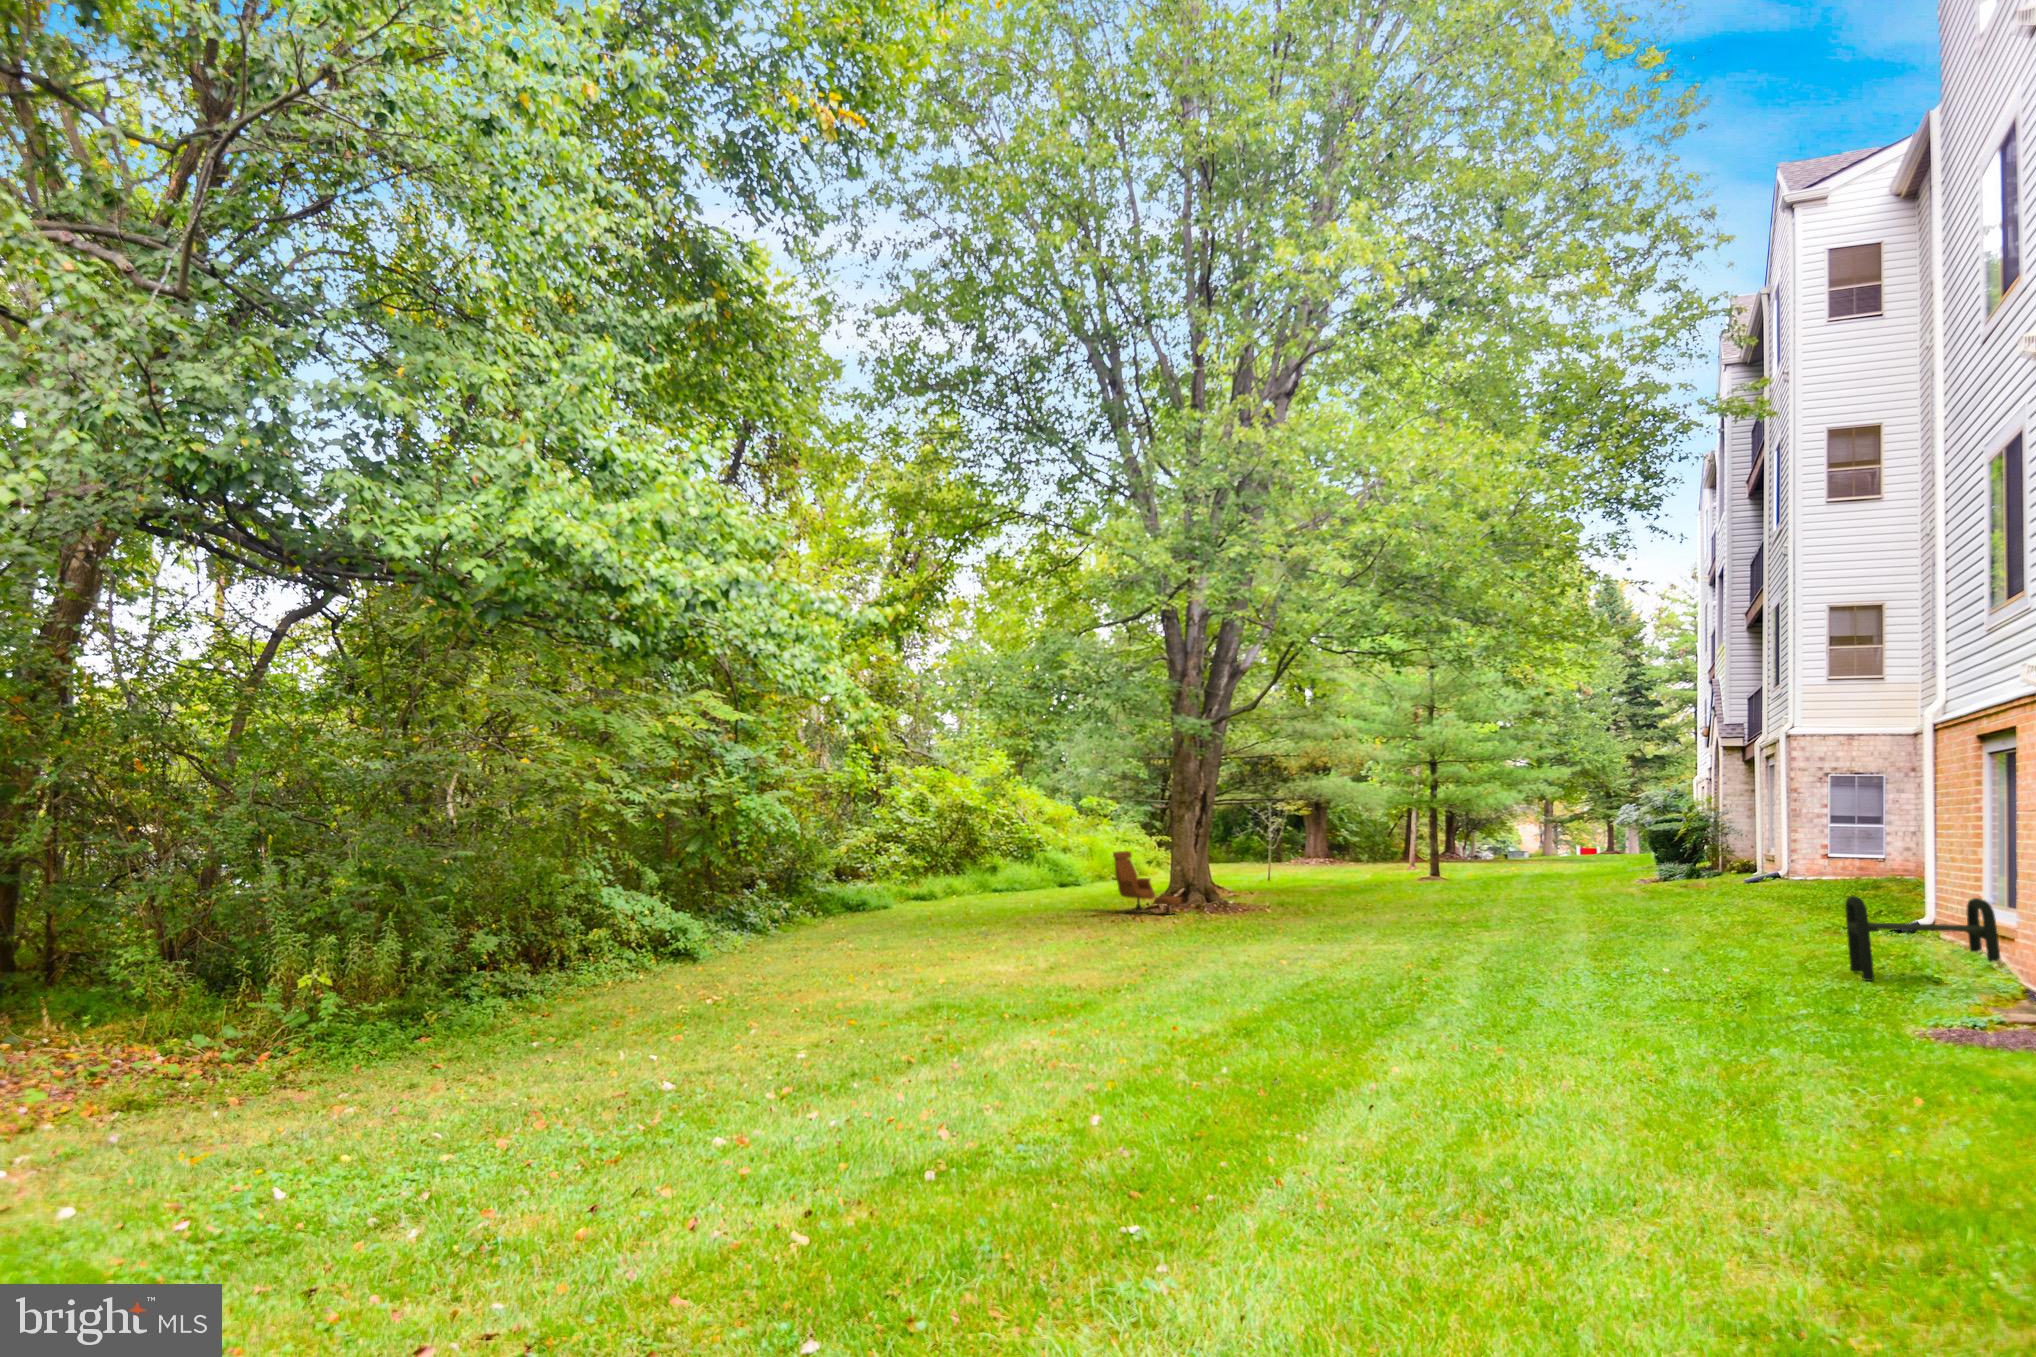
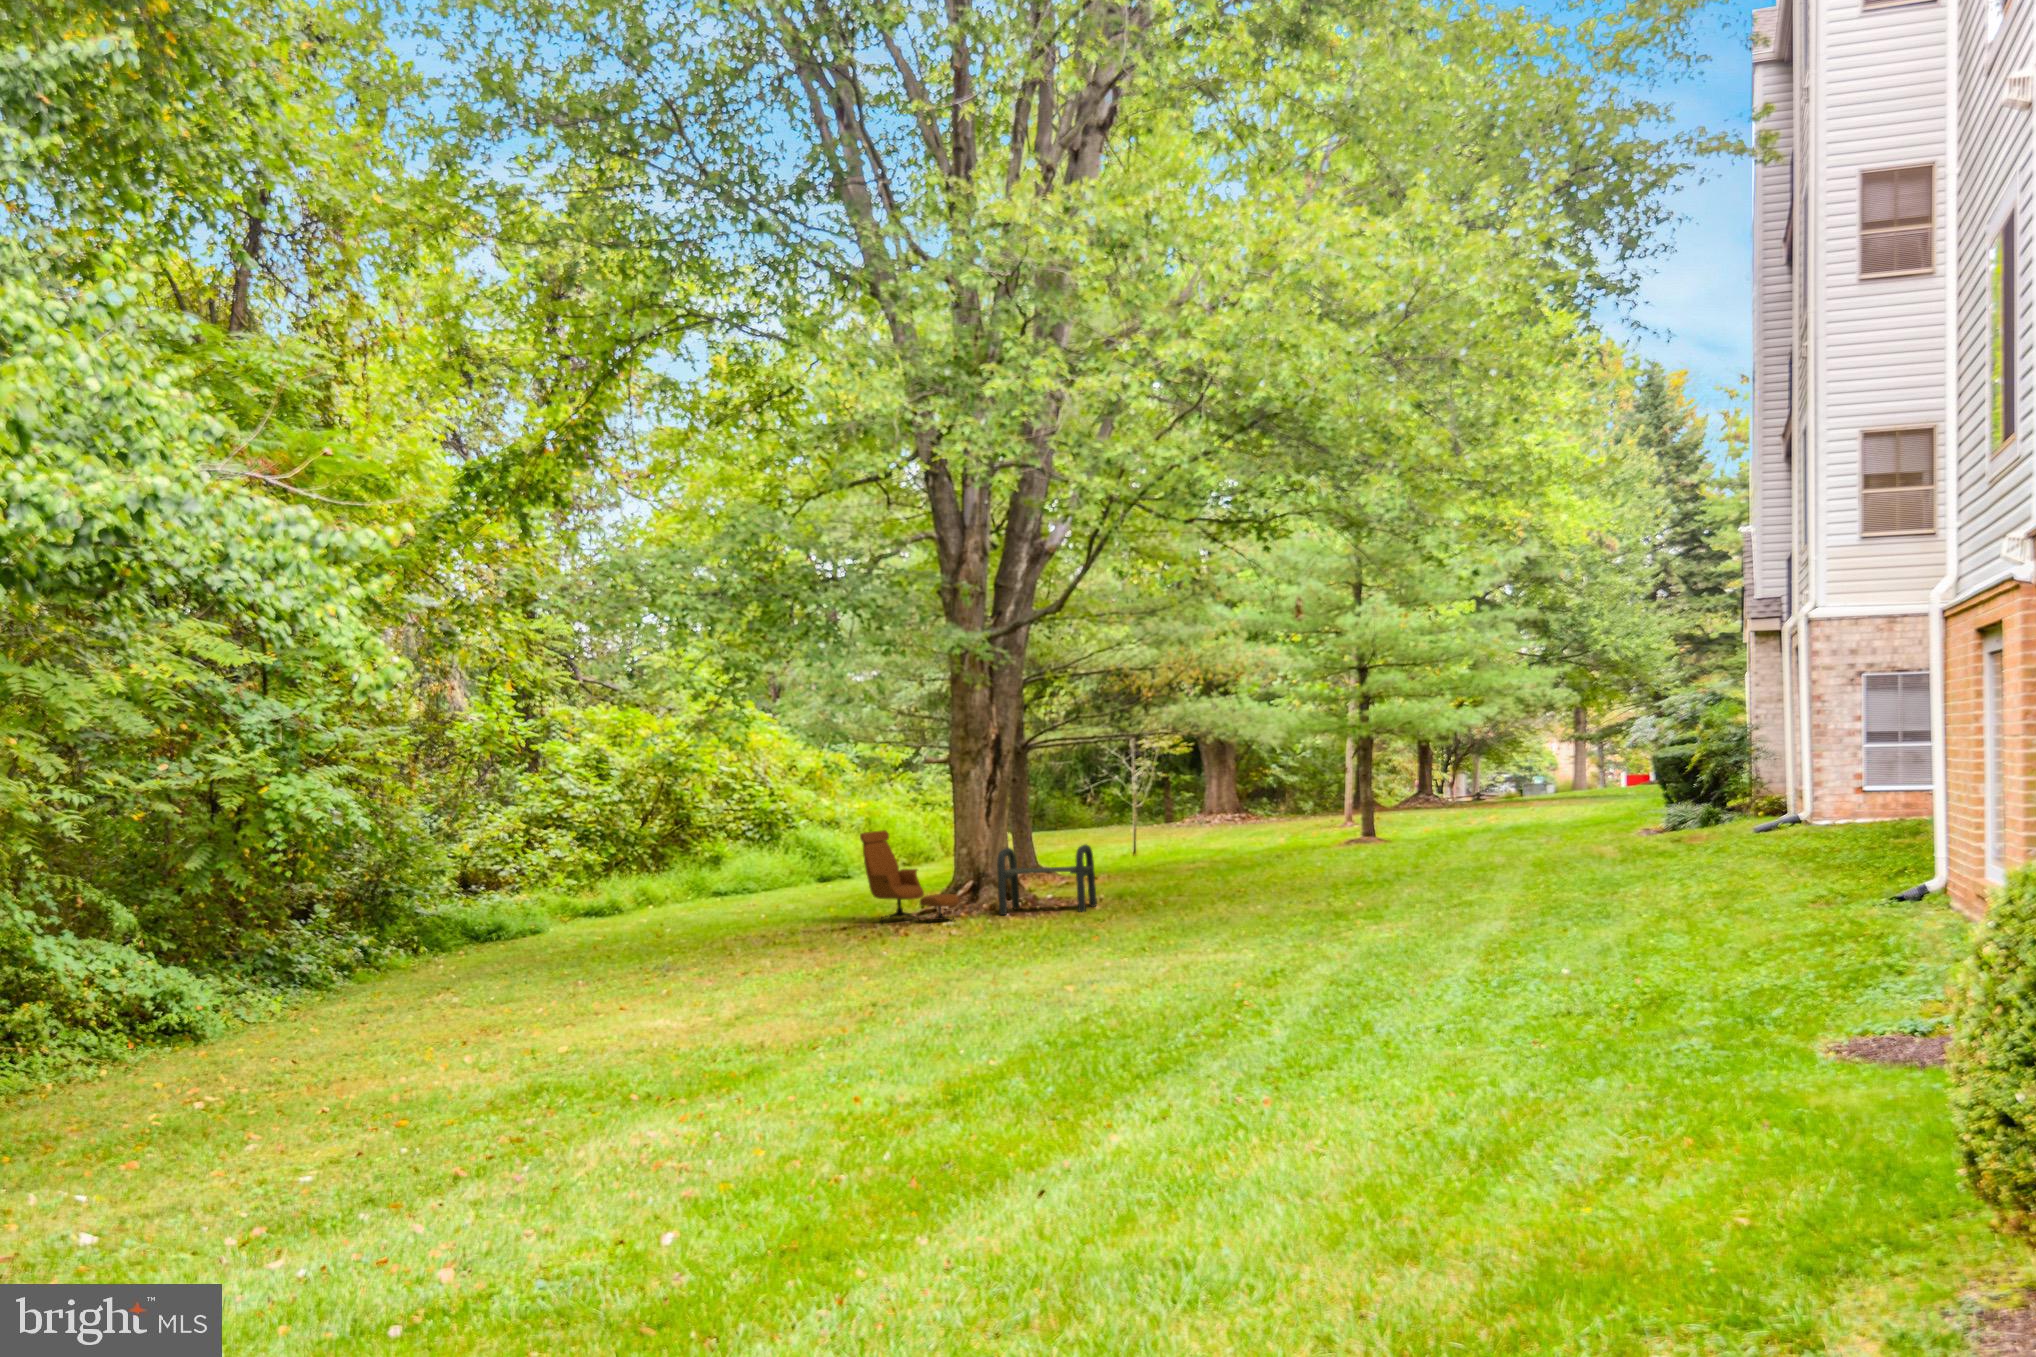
bench: present [1845,896,2000,981] -> present [997,845,1097,915]

